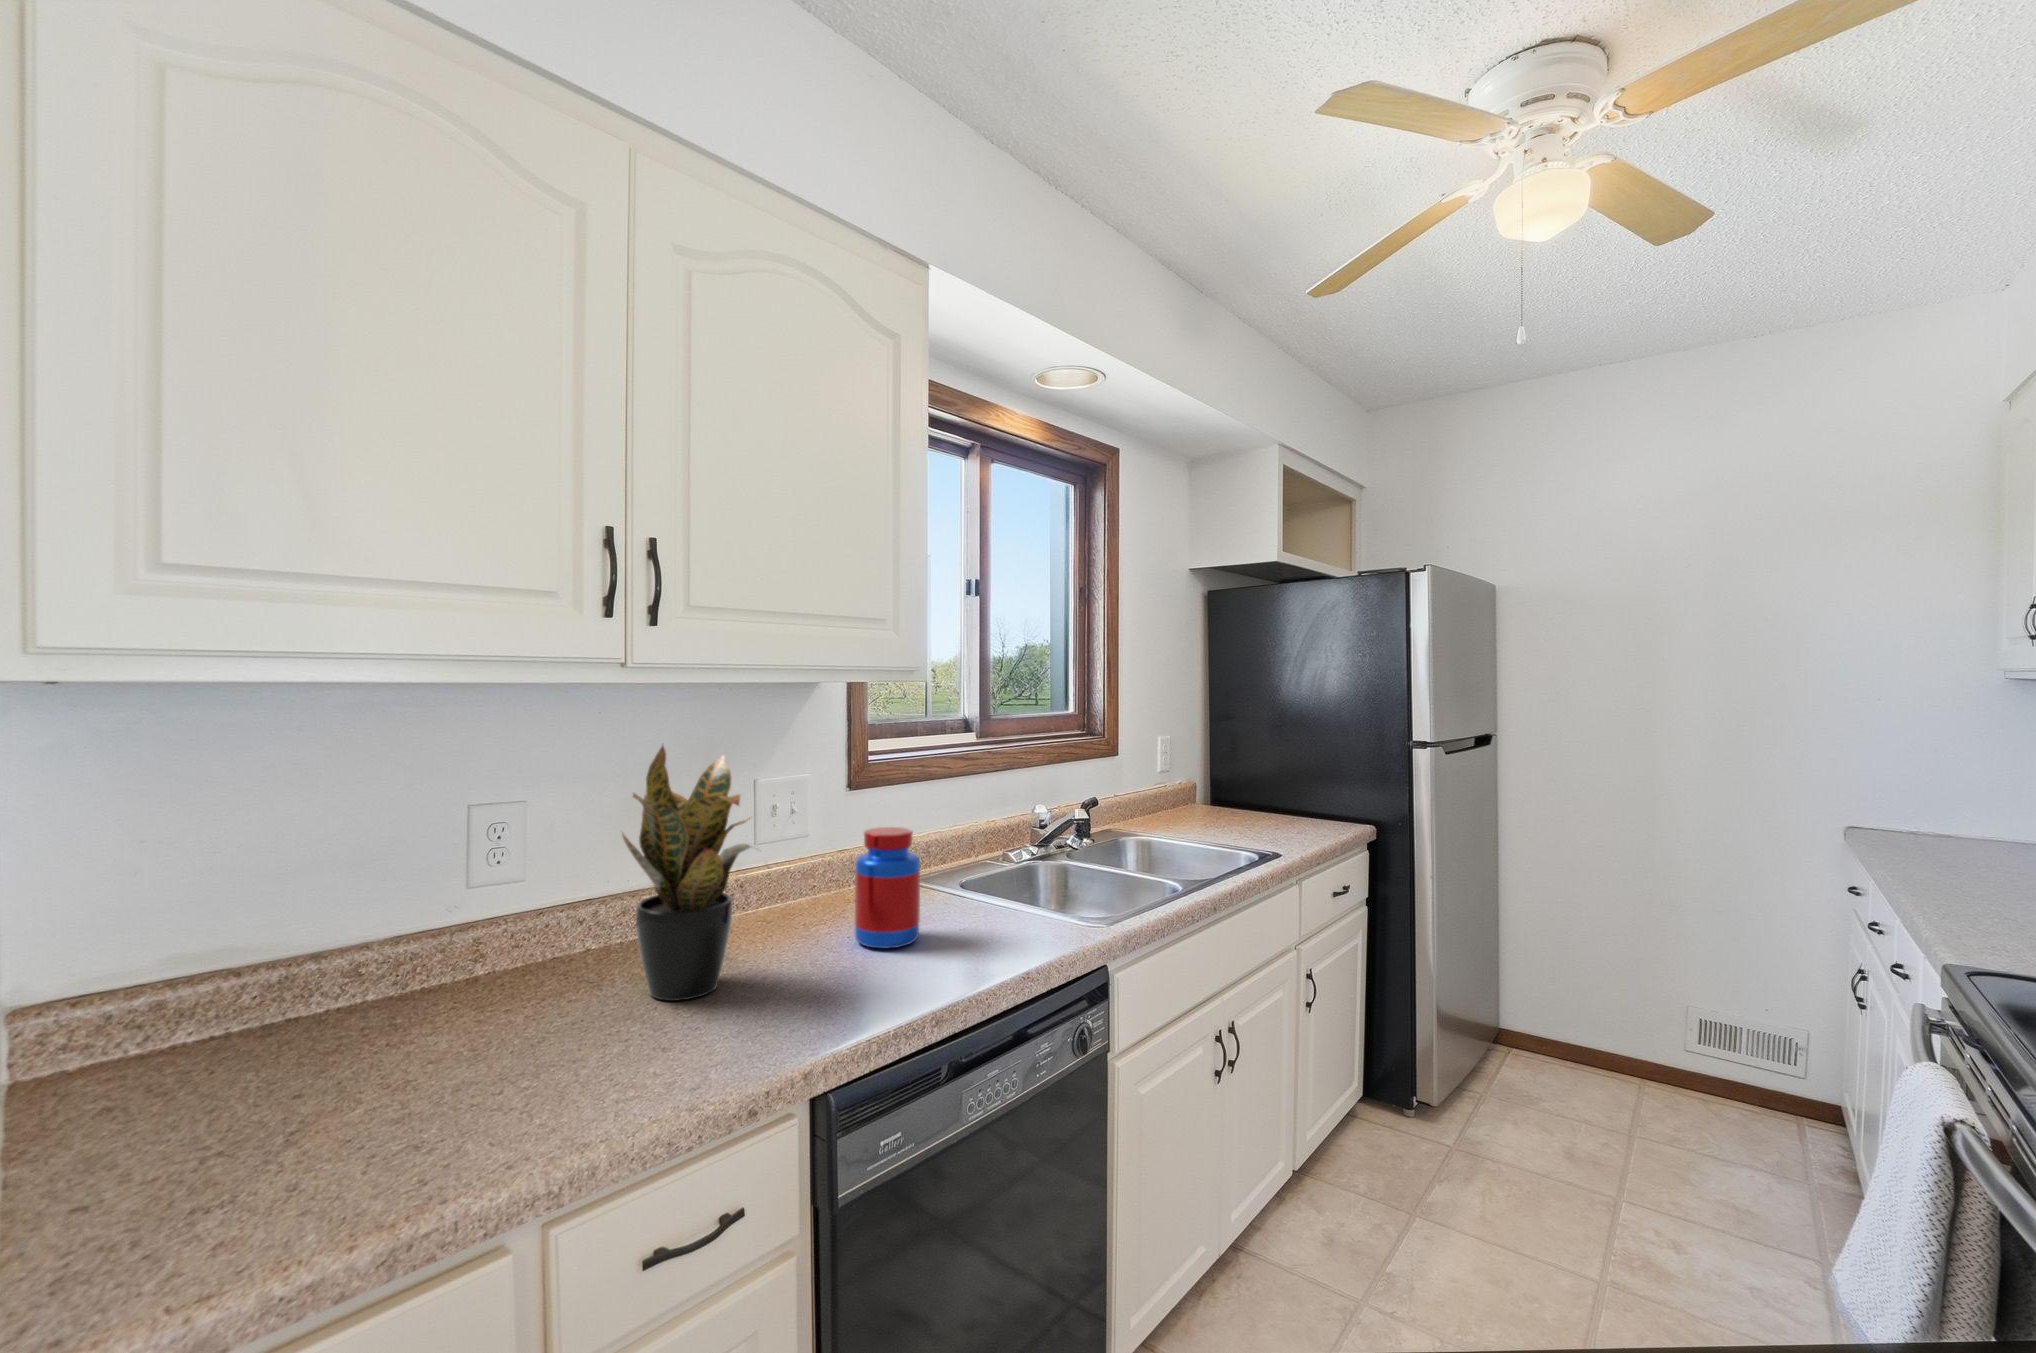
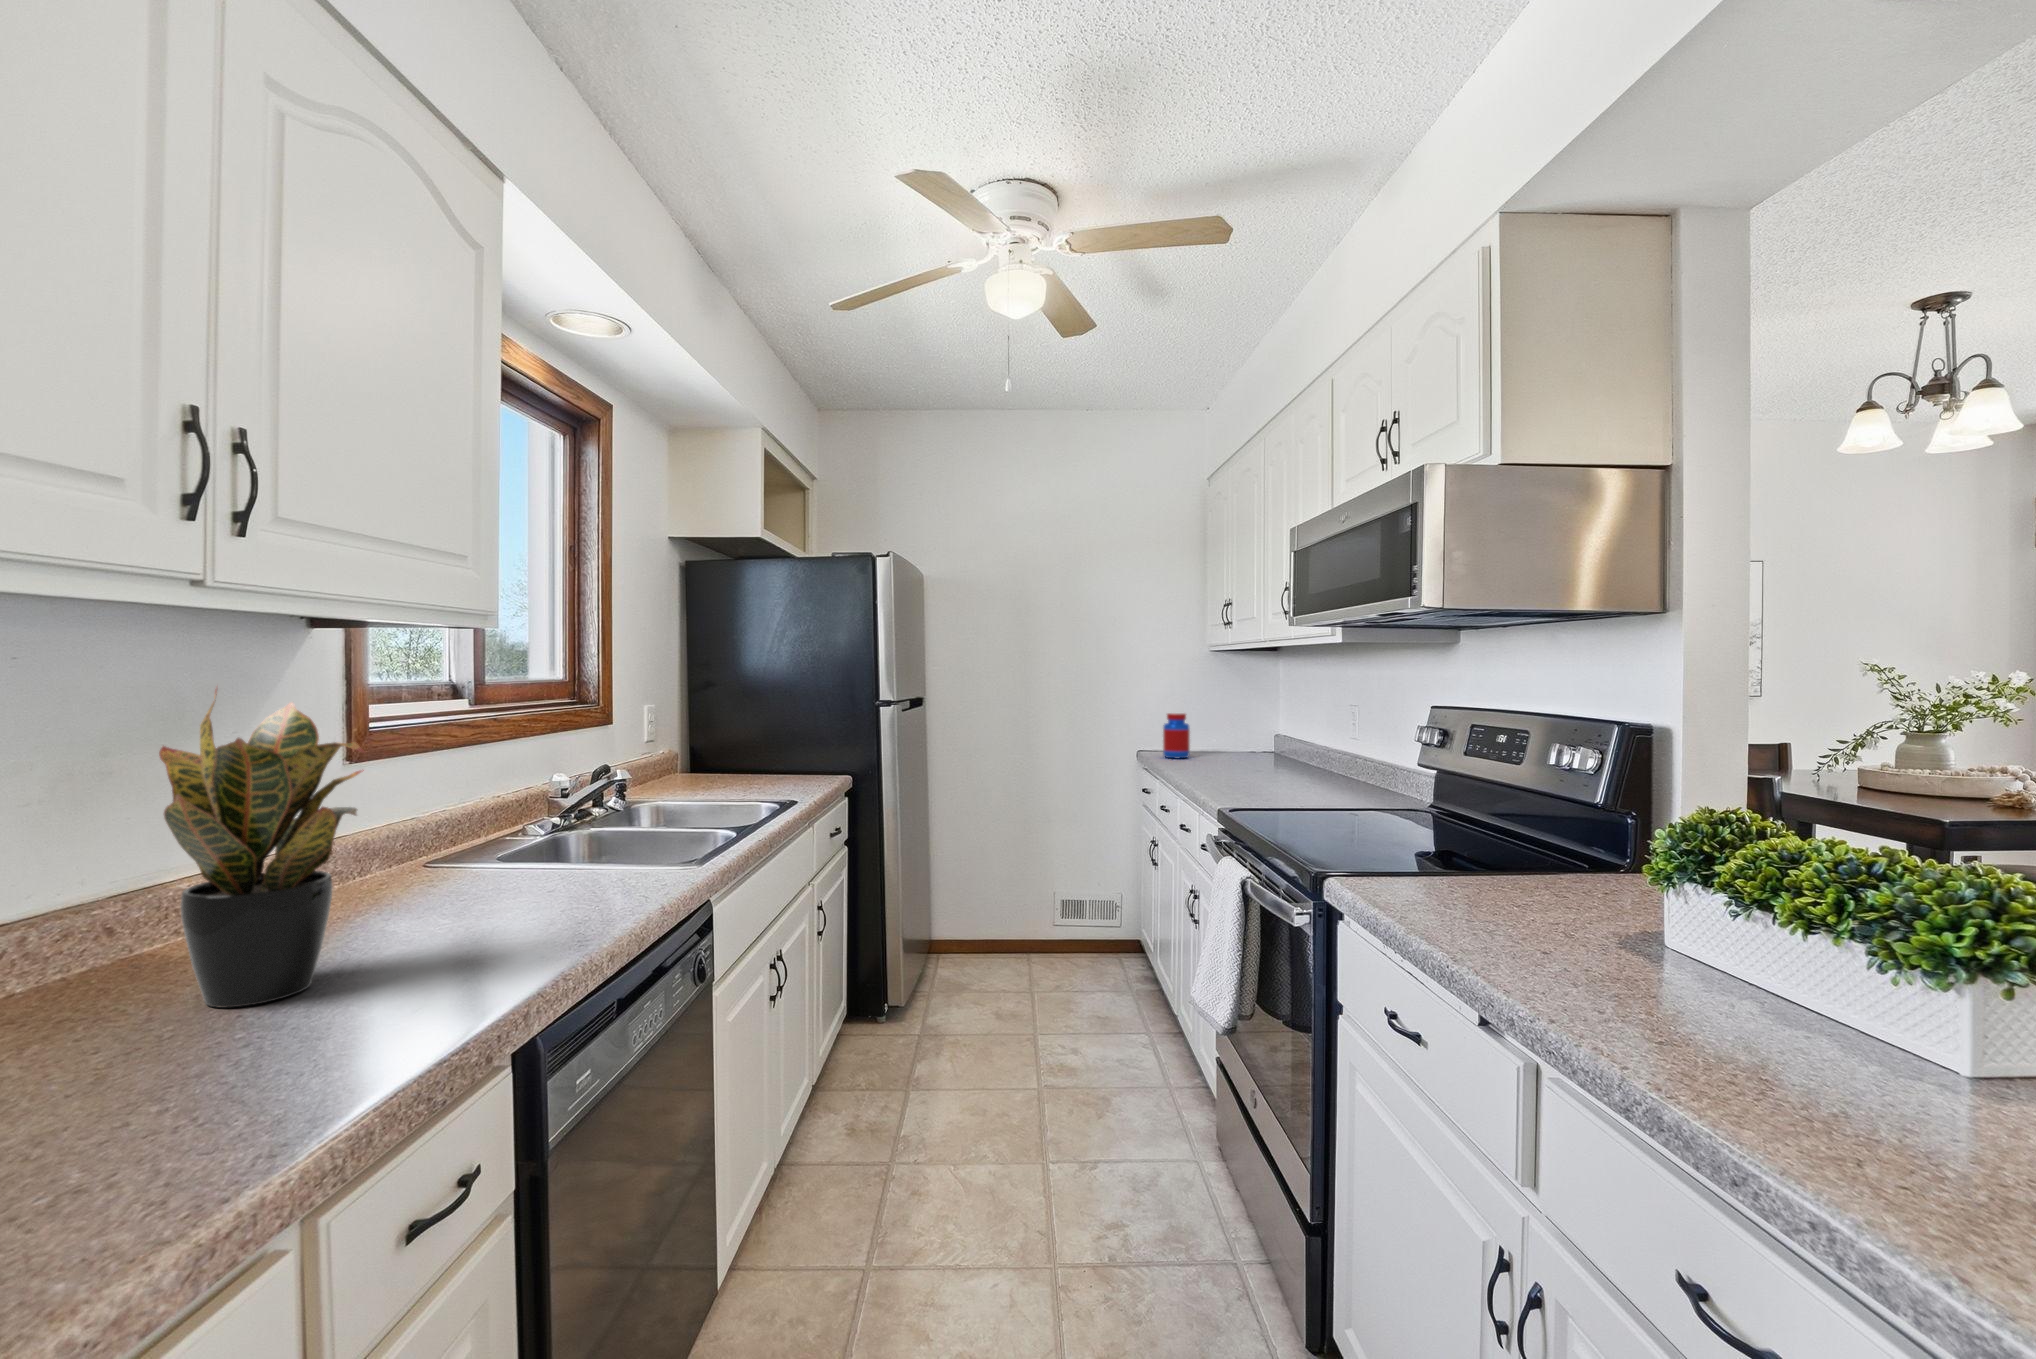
jar: present [854,827,920,948] -> present [1163,713,1190,758]

